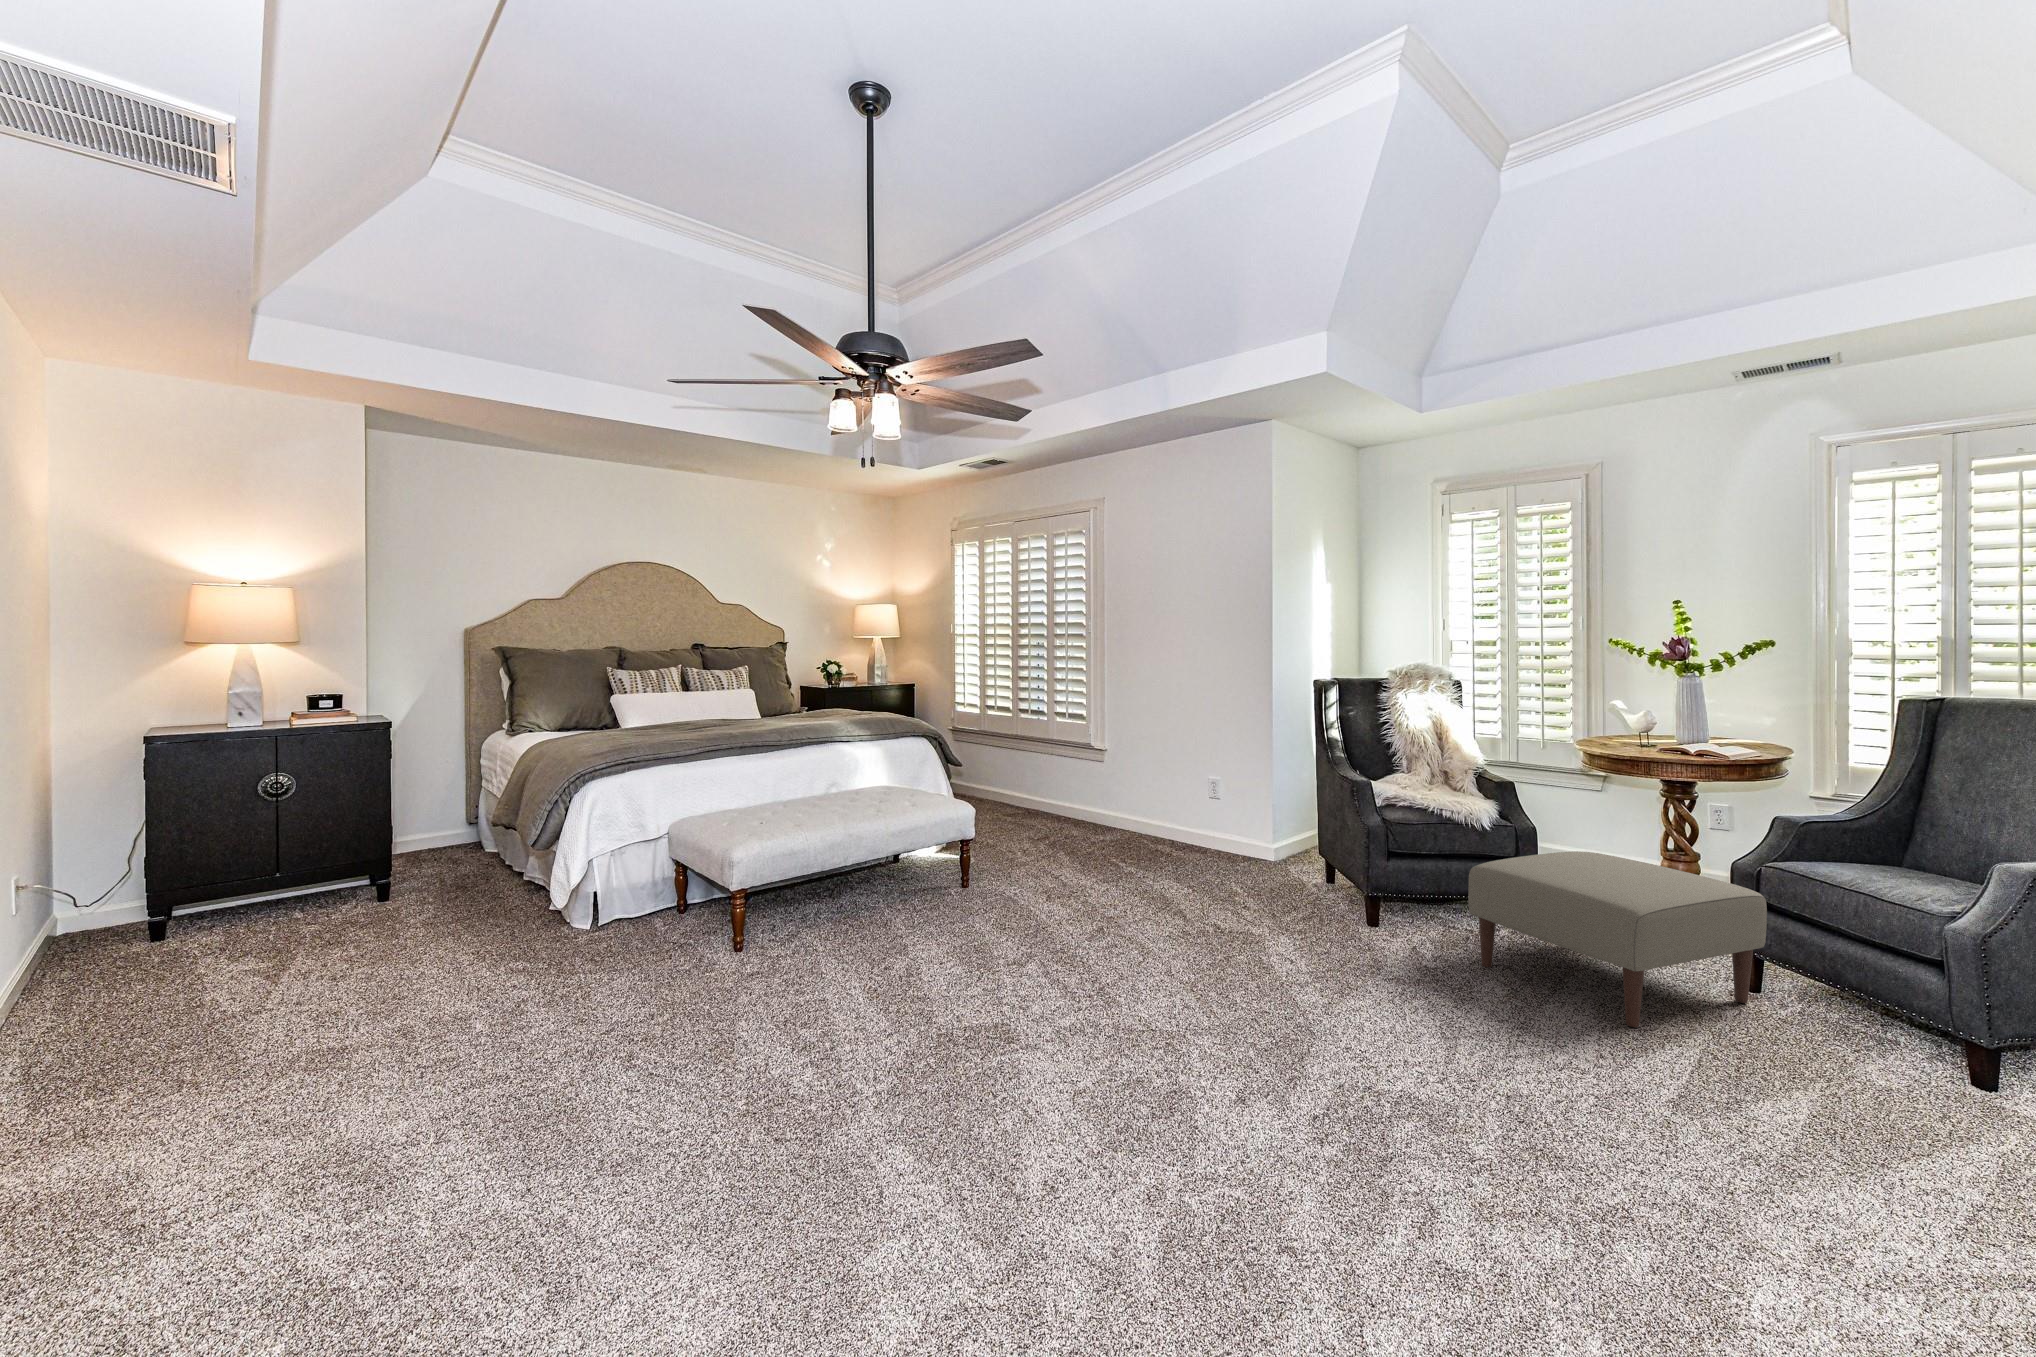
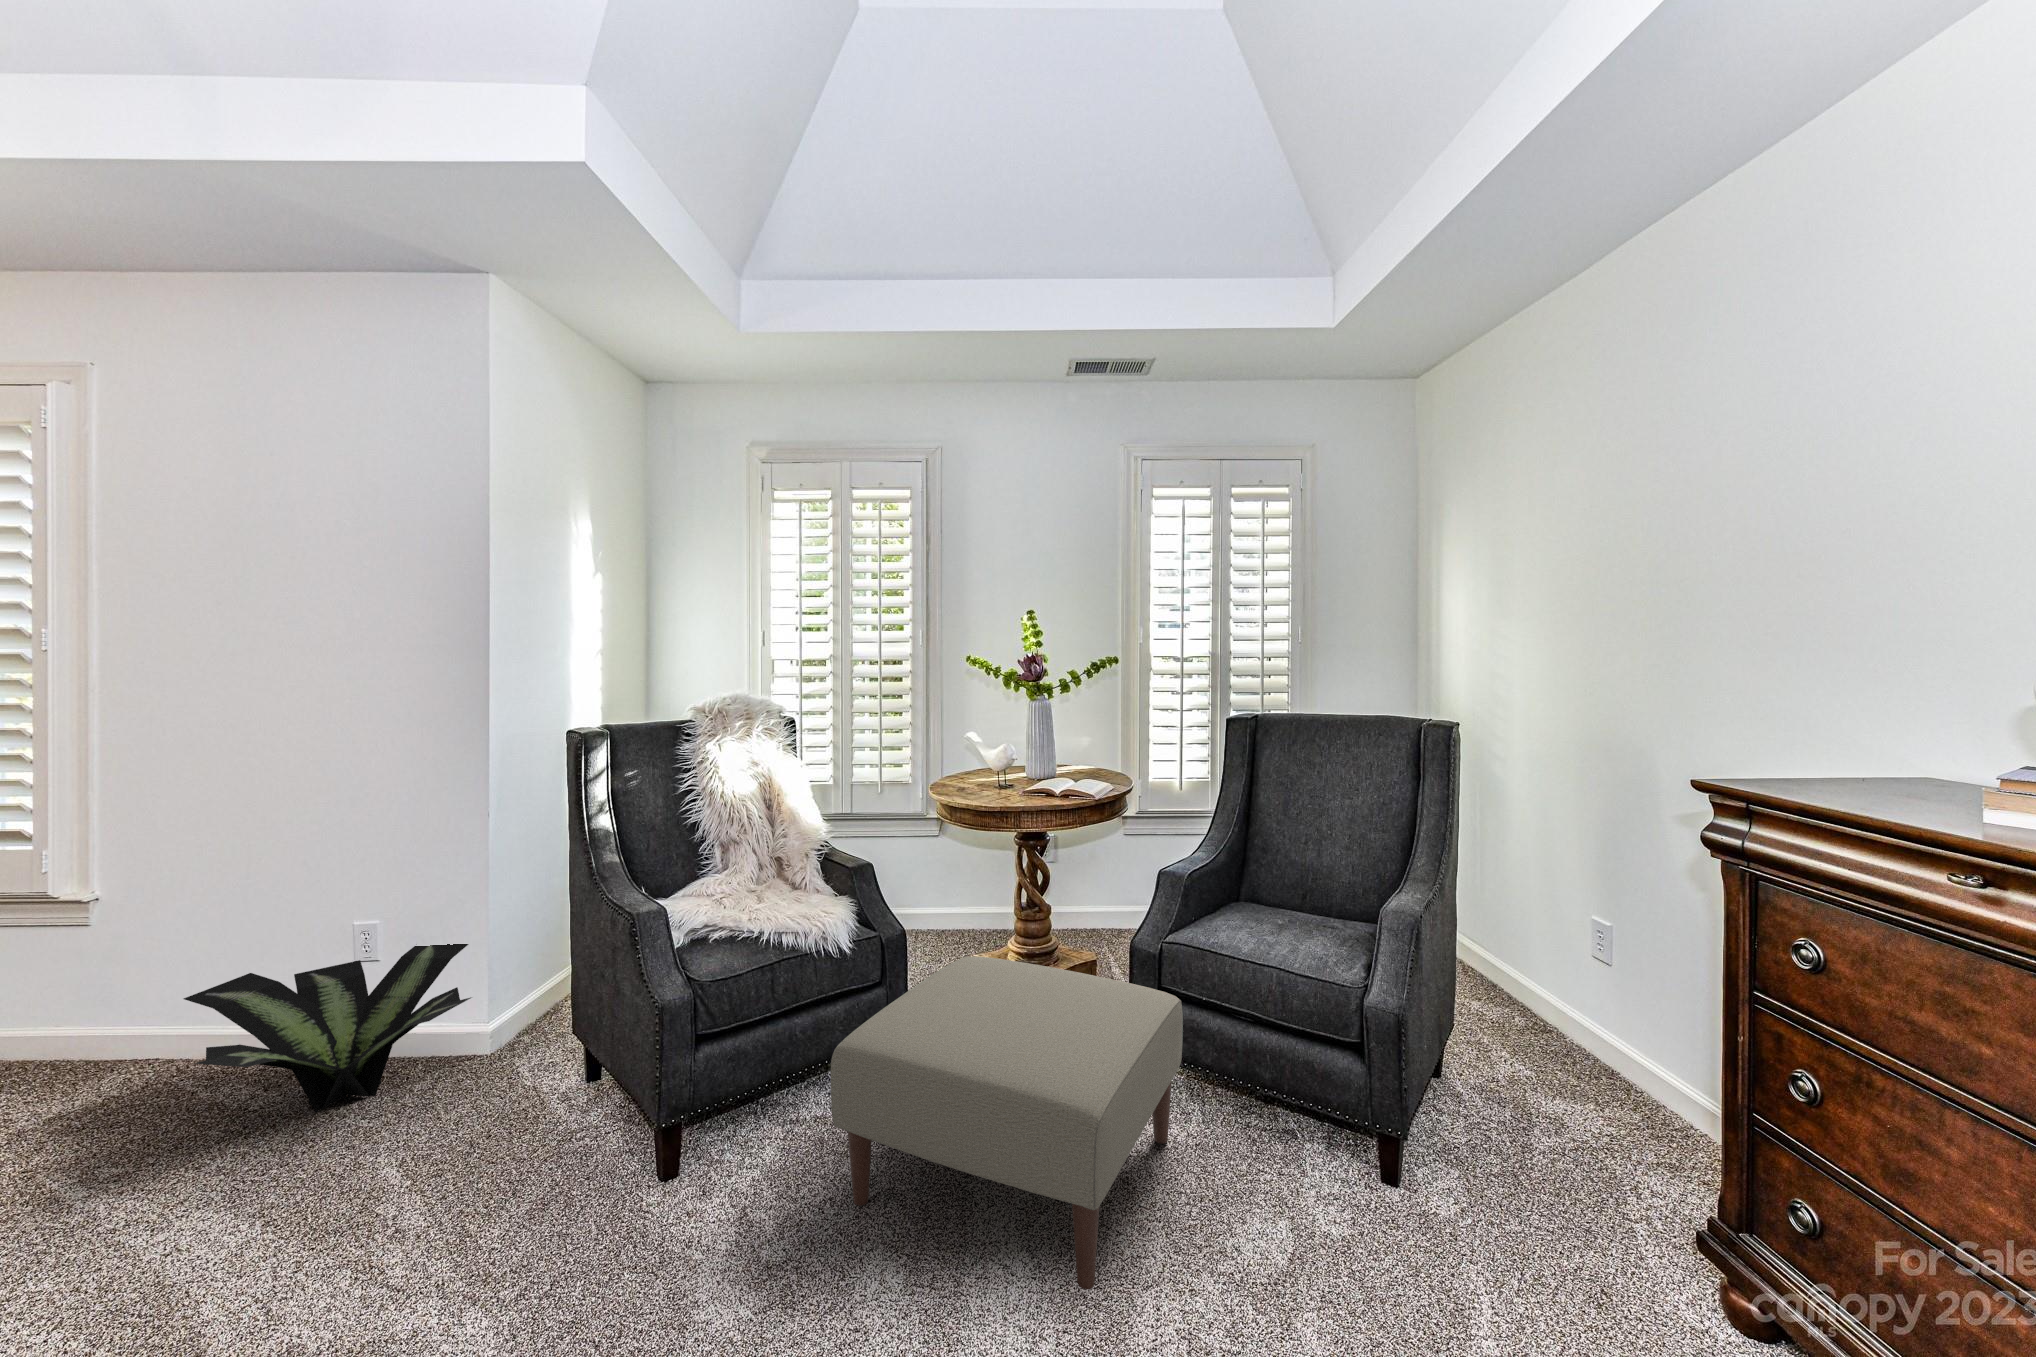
potted plant: none [1132,801,1260,873] -> present [184,944,471,1112]

